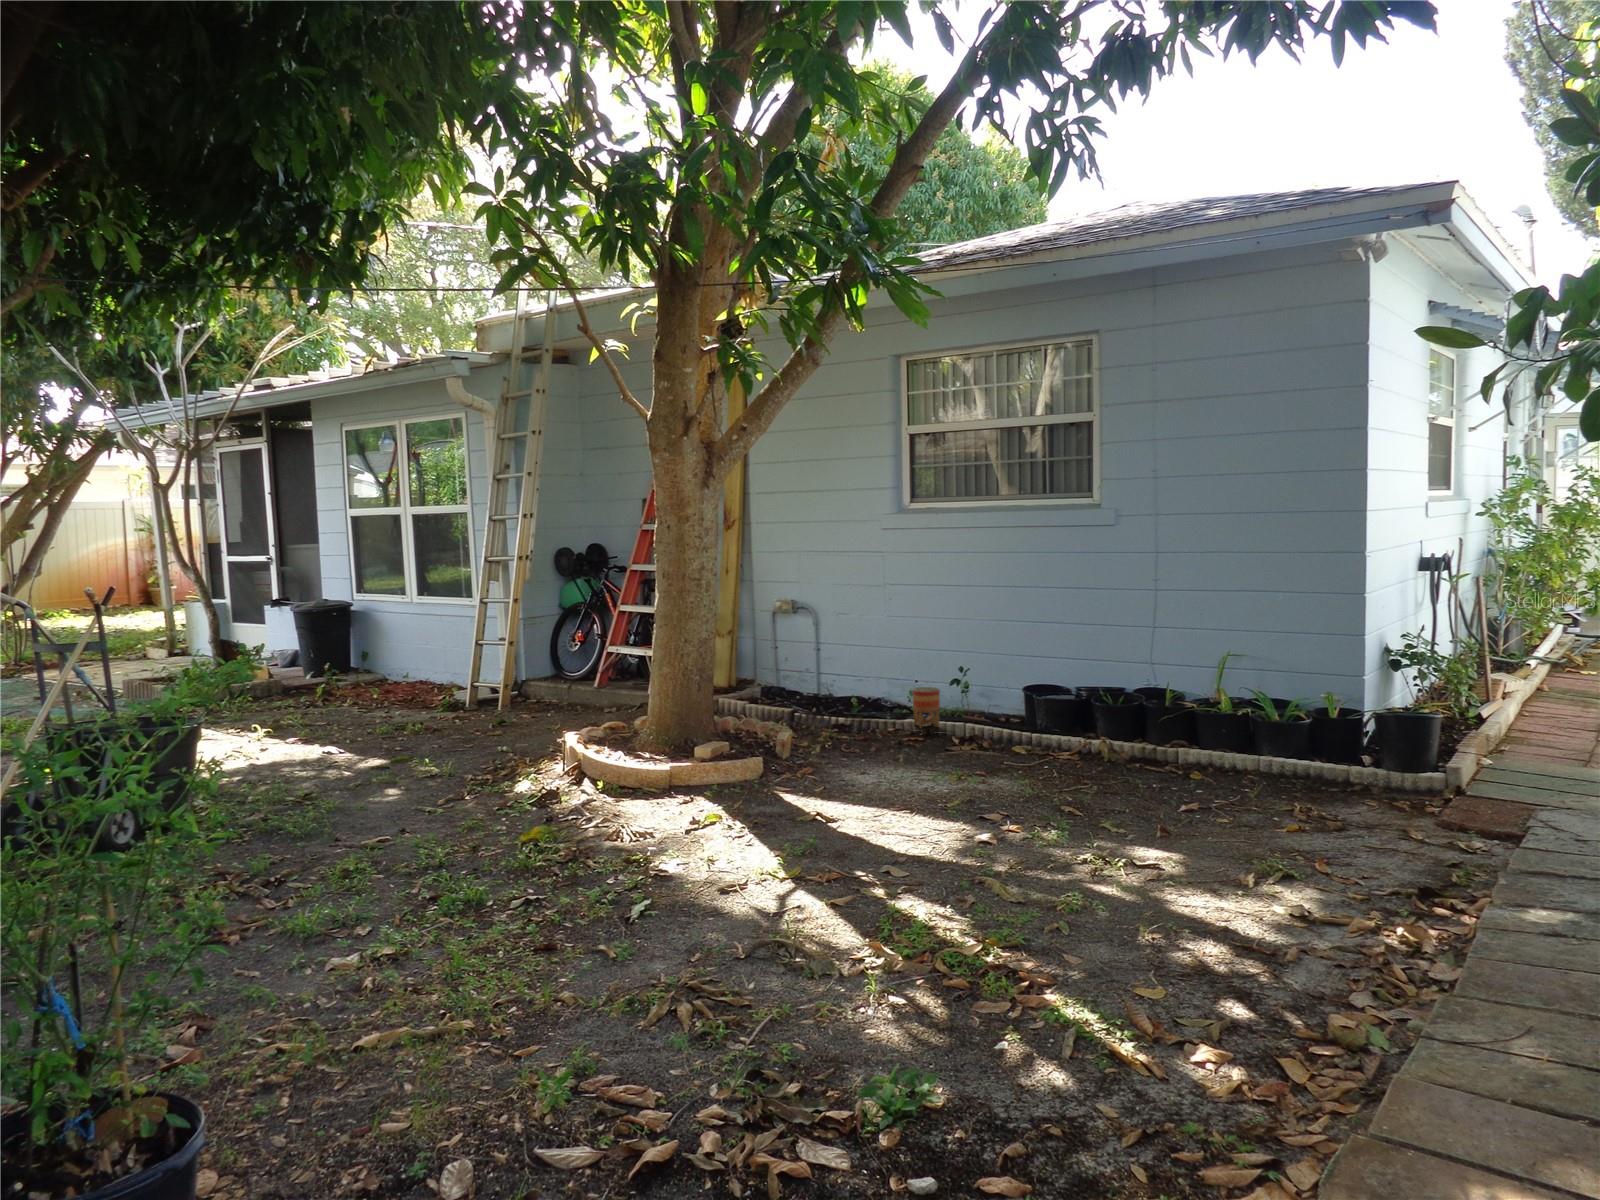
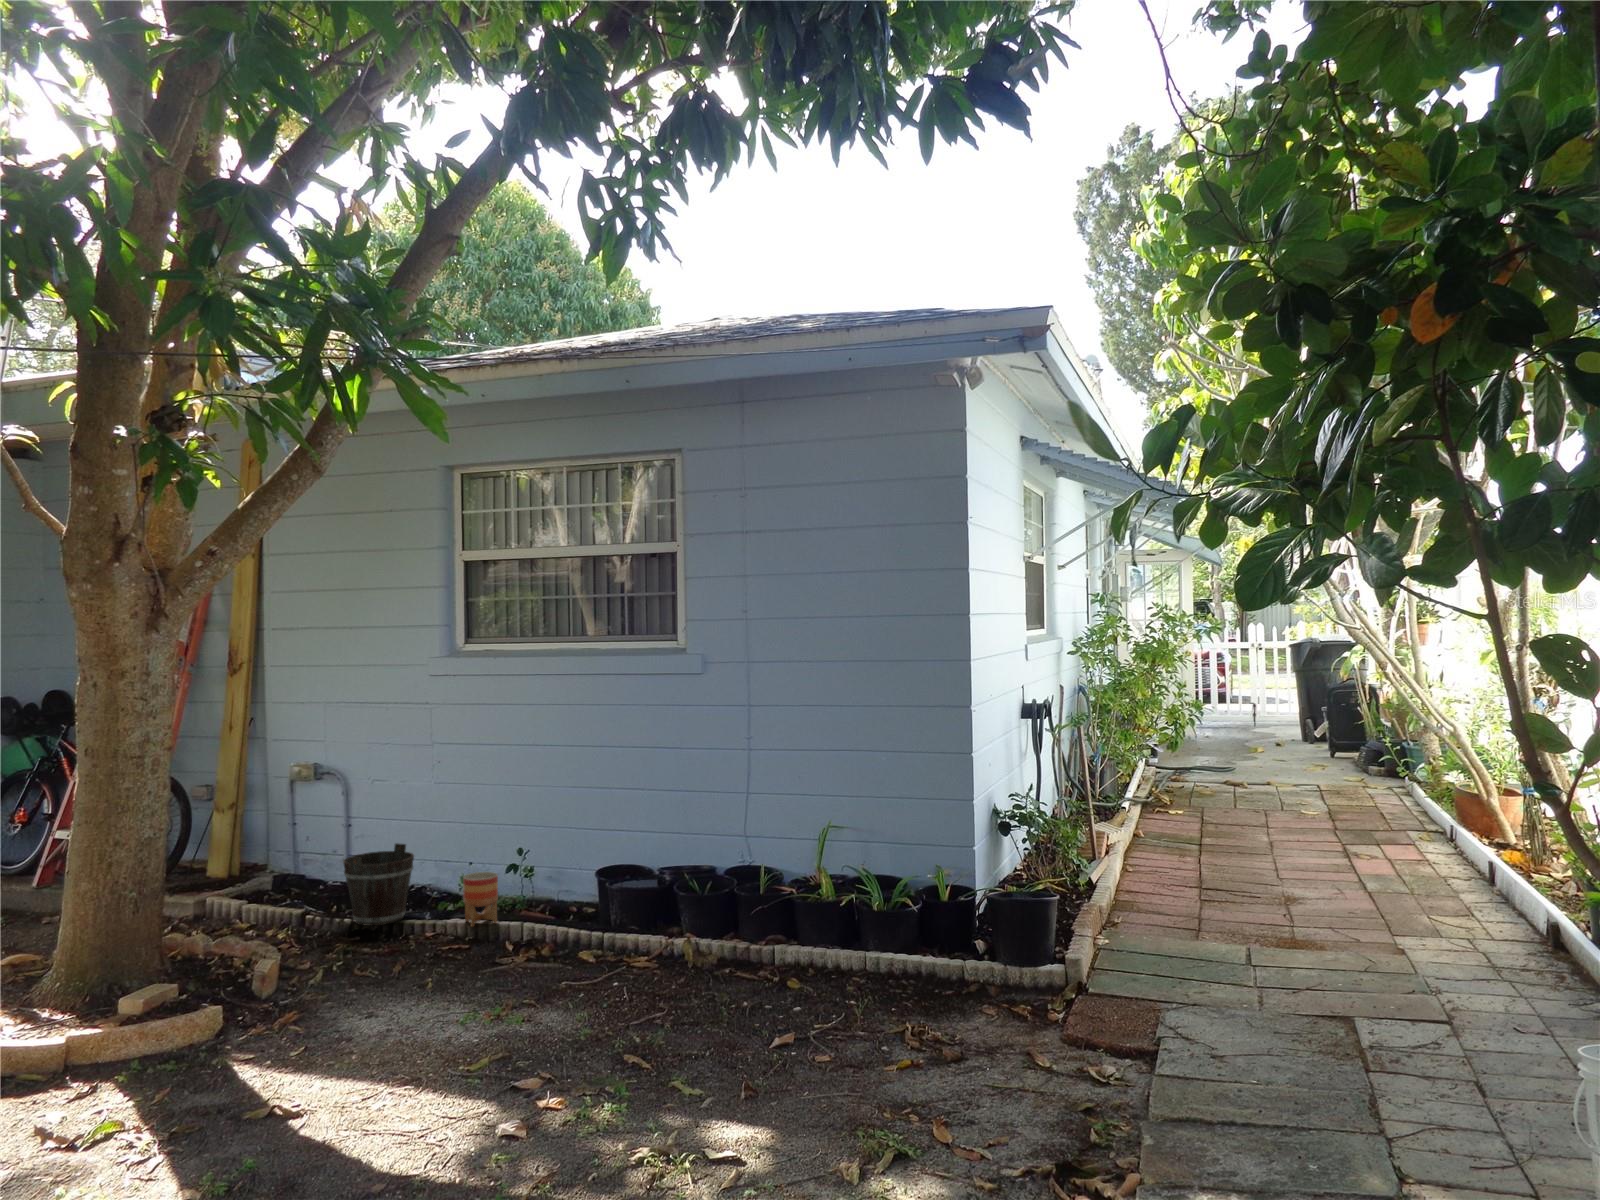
bucket: none [819,663,872,724] -> present [343,843,414,926]

